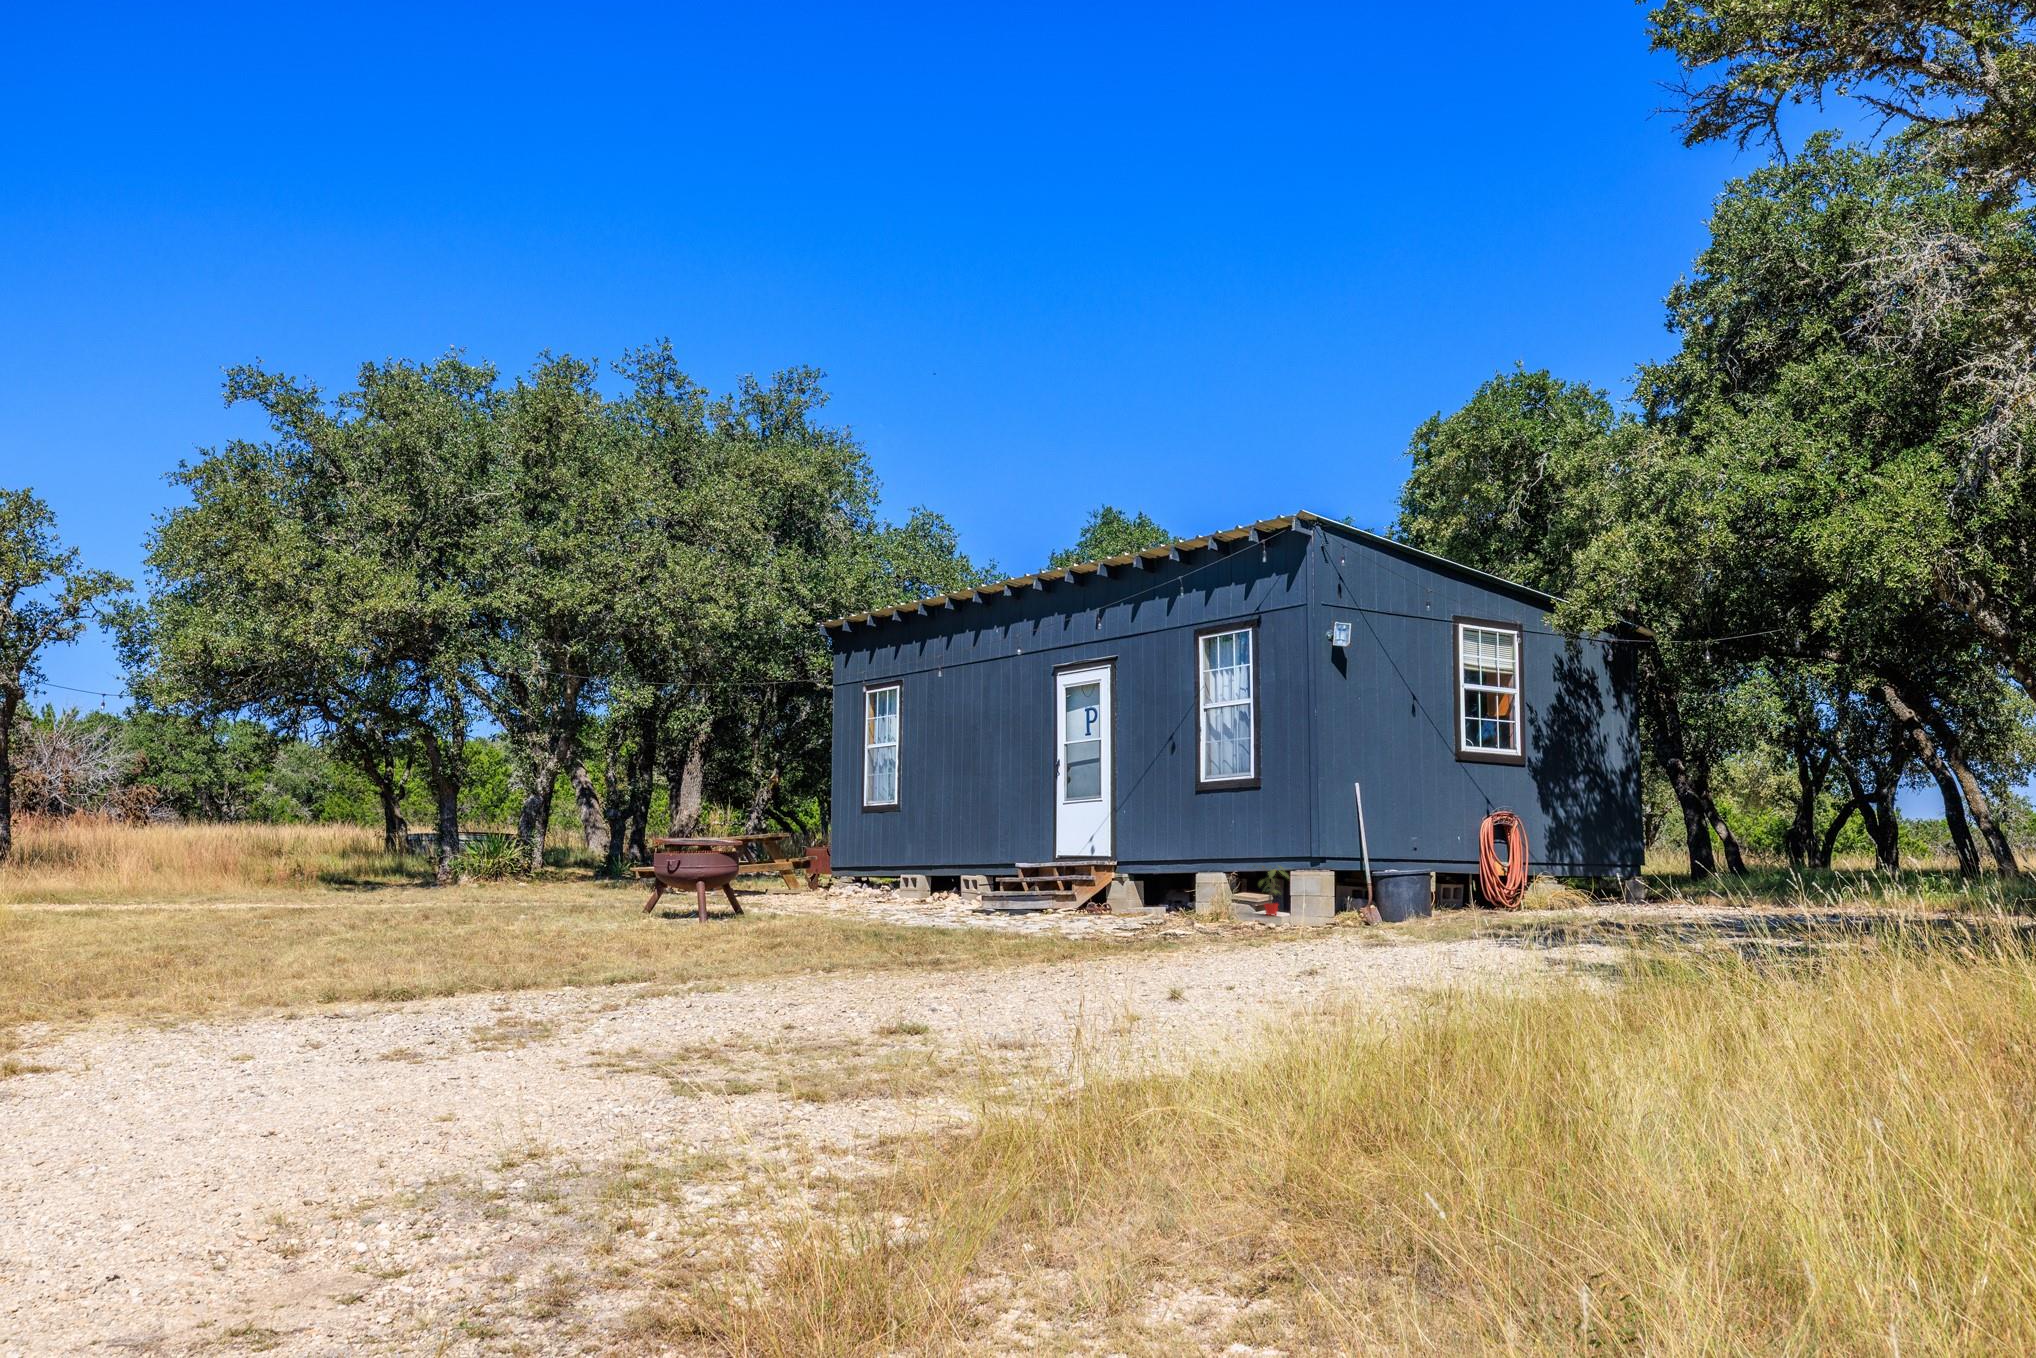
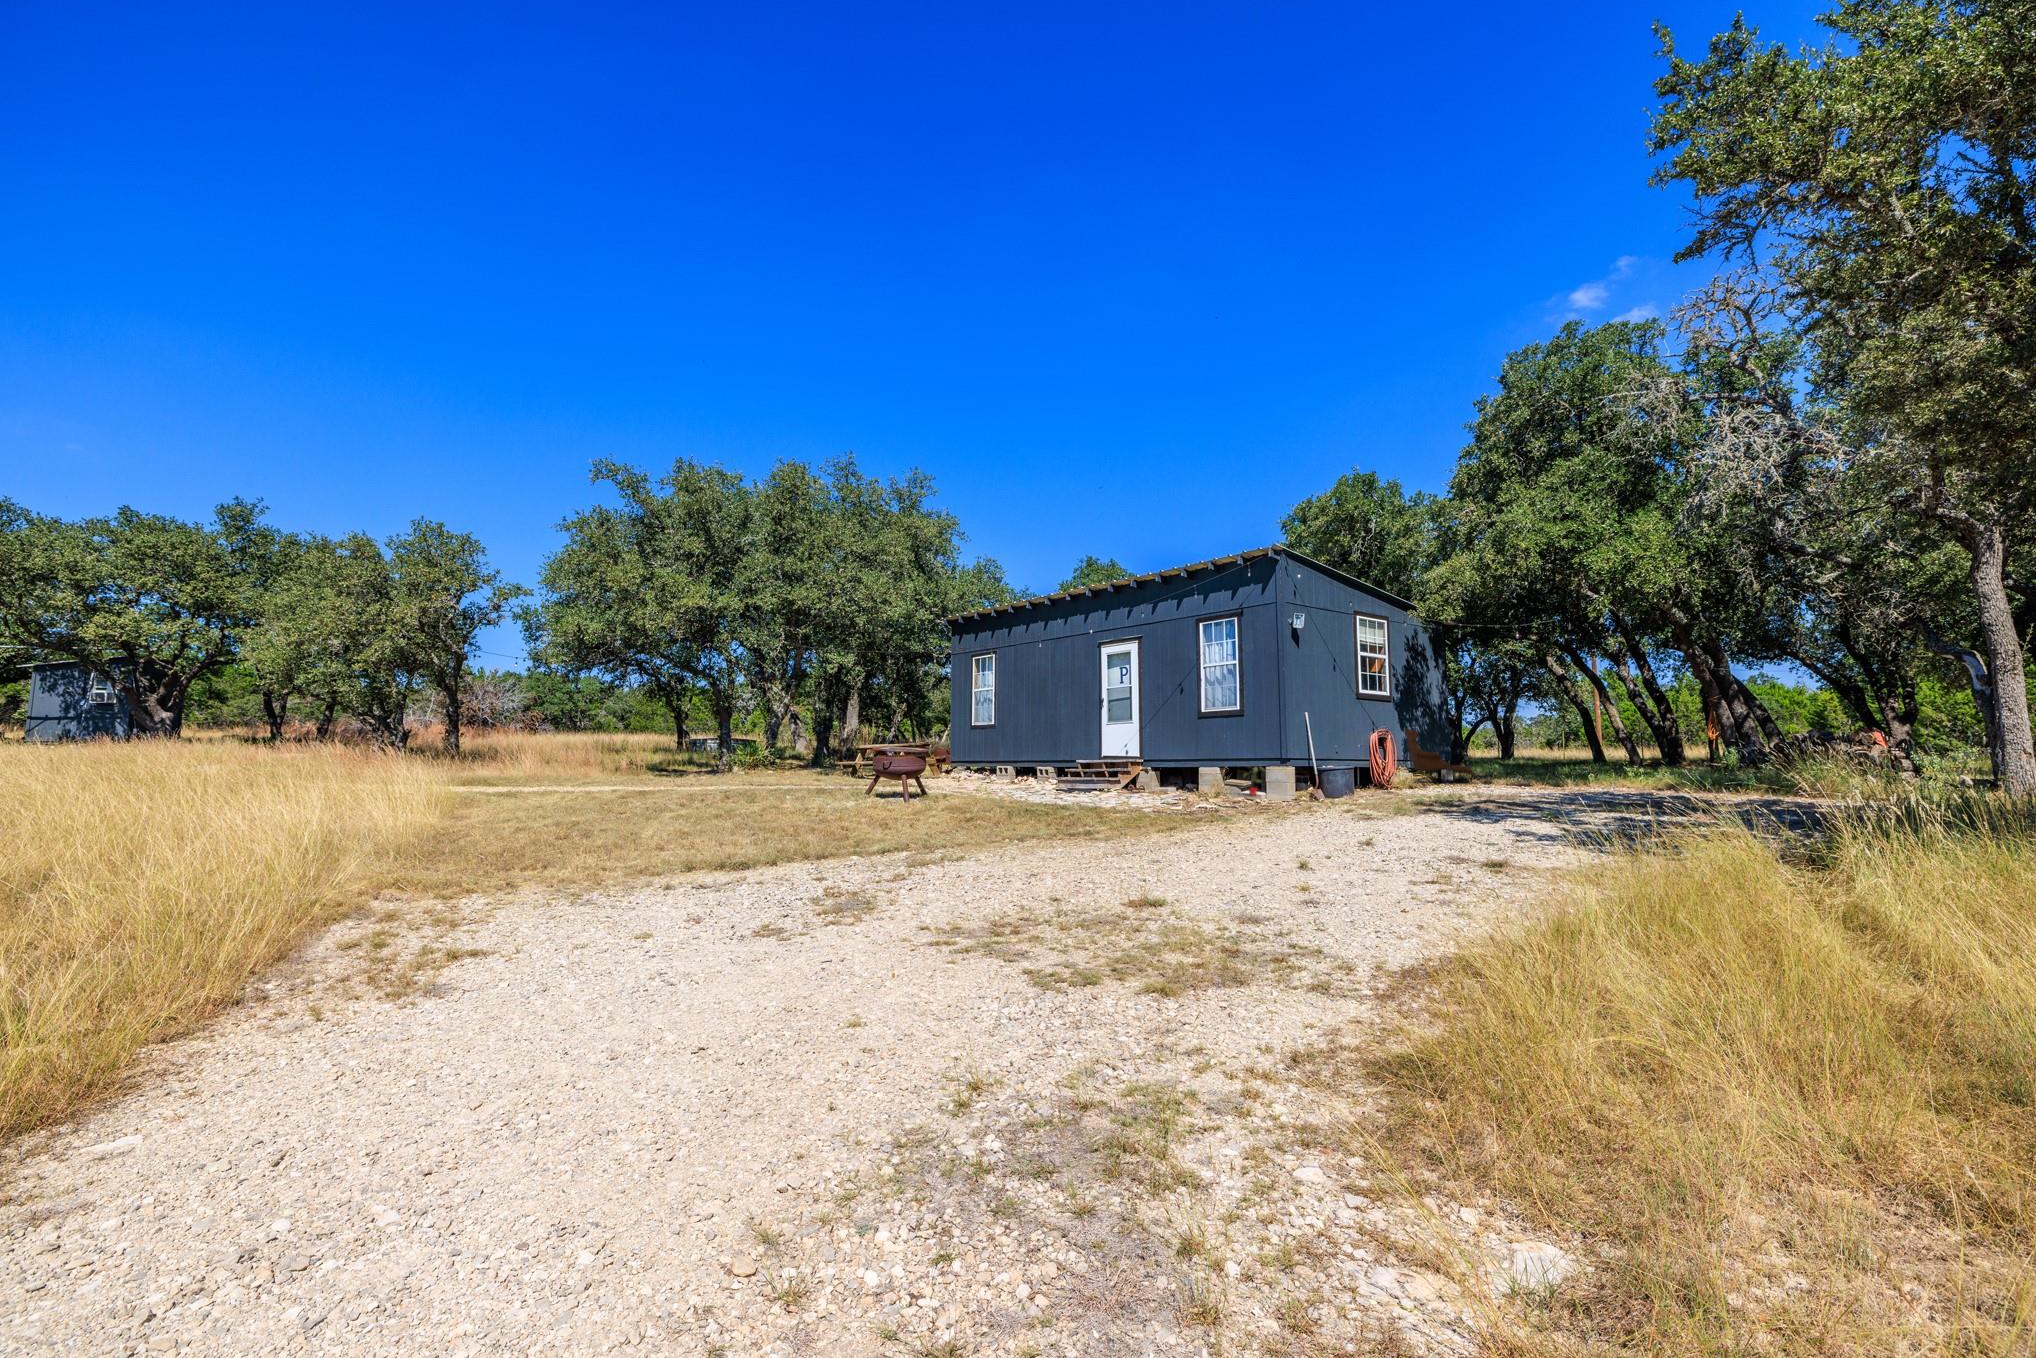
lounge chair: none [1551,809,1661,900] -> present [1406,729,1474,783]

